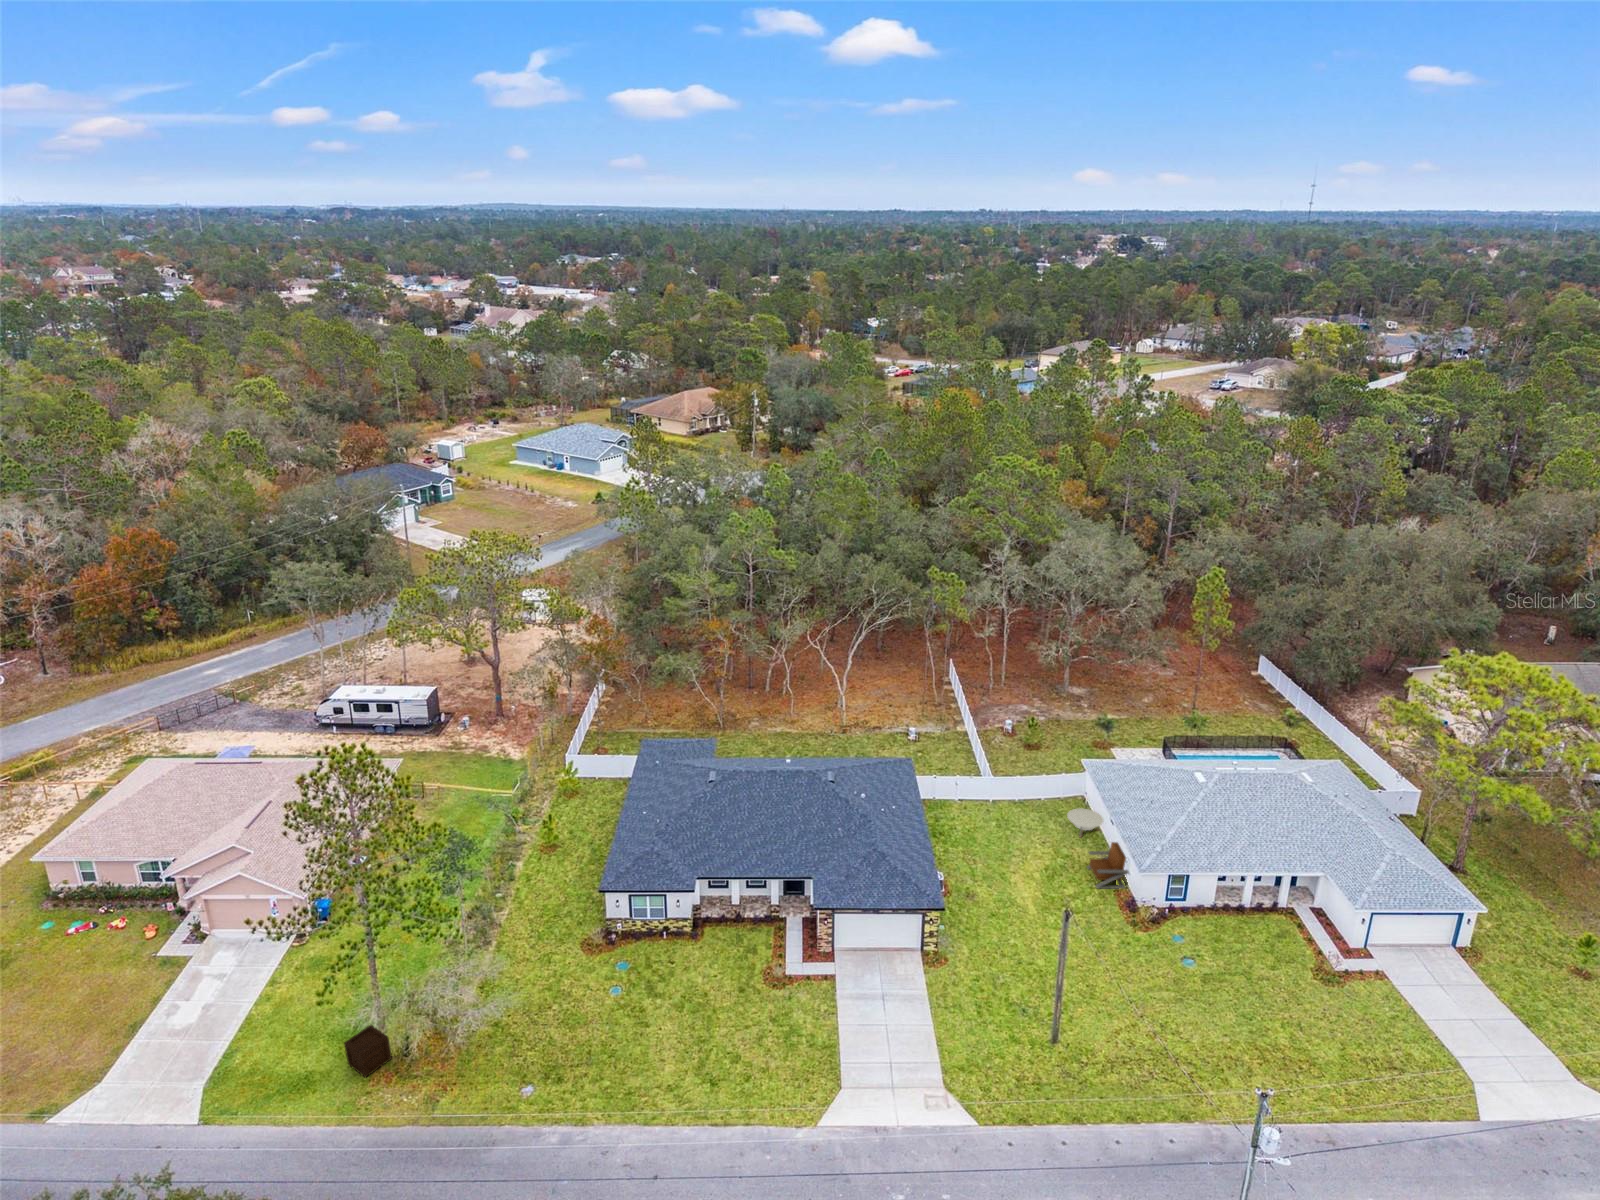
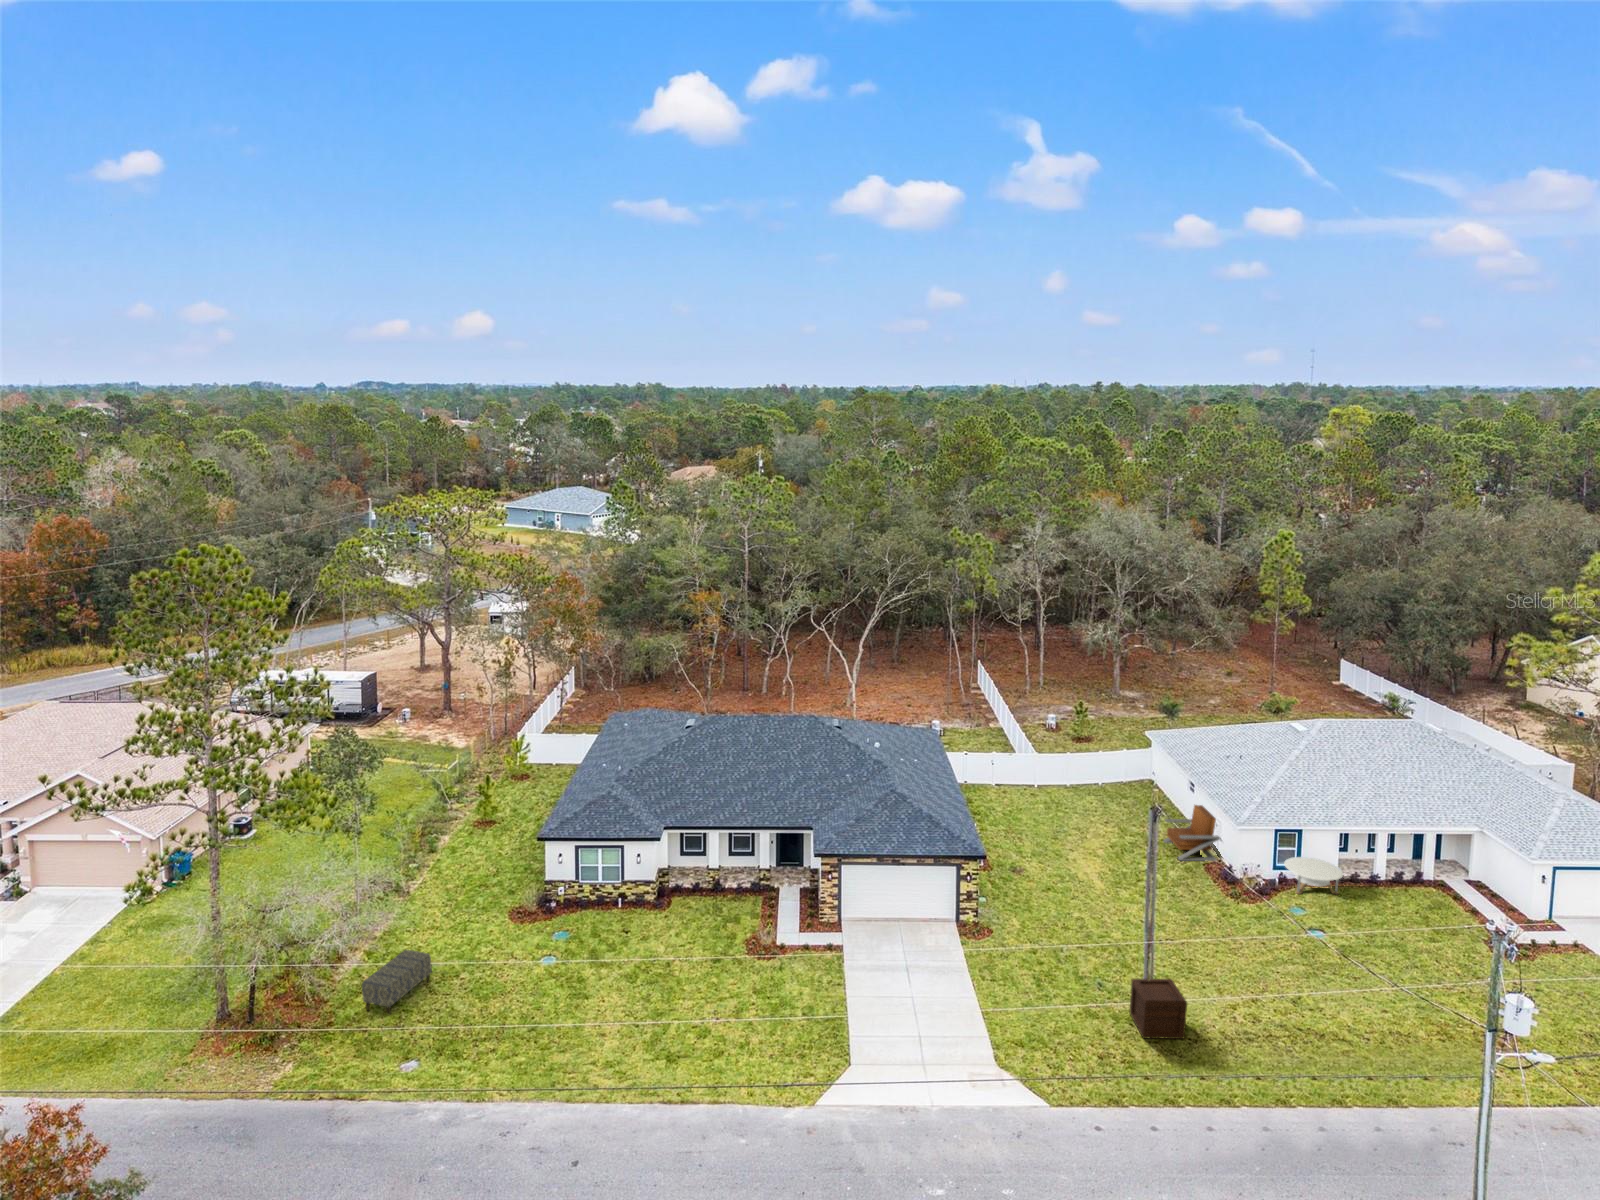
round table: present [1067,808,1103,838] -> present [1284,857,1343,895]
bench: none [487,994,534,1048] -> present [362,950,432,1015]
wooden crate: present [344,1025,392,1077] -> present [1130,979,1187,1039]

